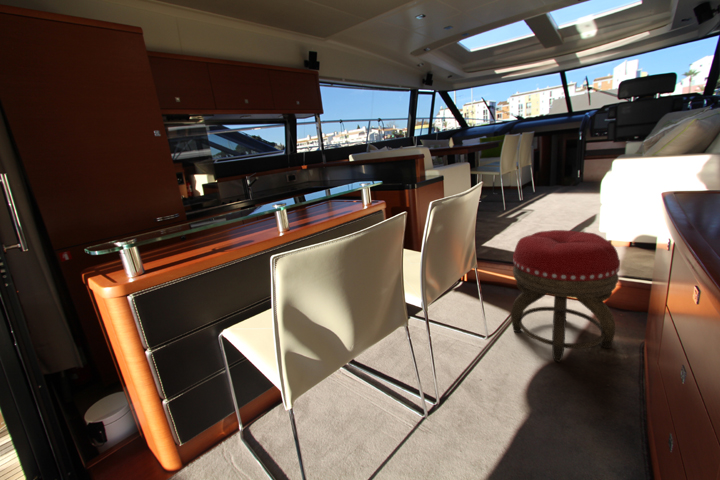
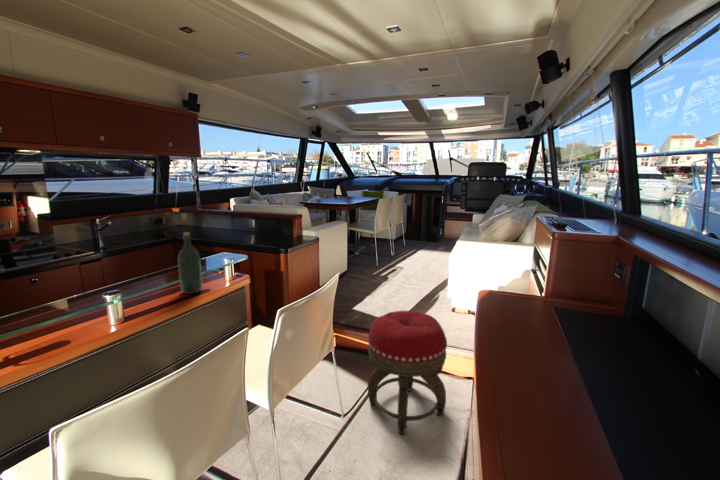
wine bottle: none [318,151,341,211] -> present [178,233,203,294]

